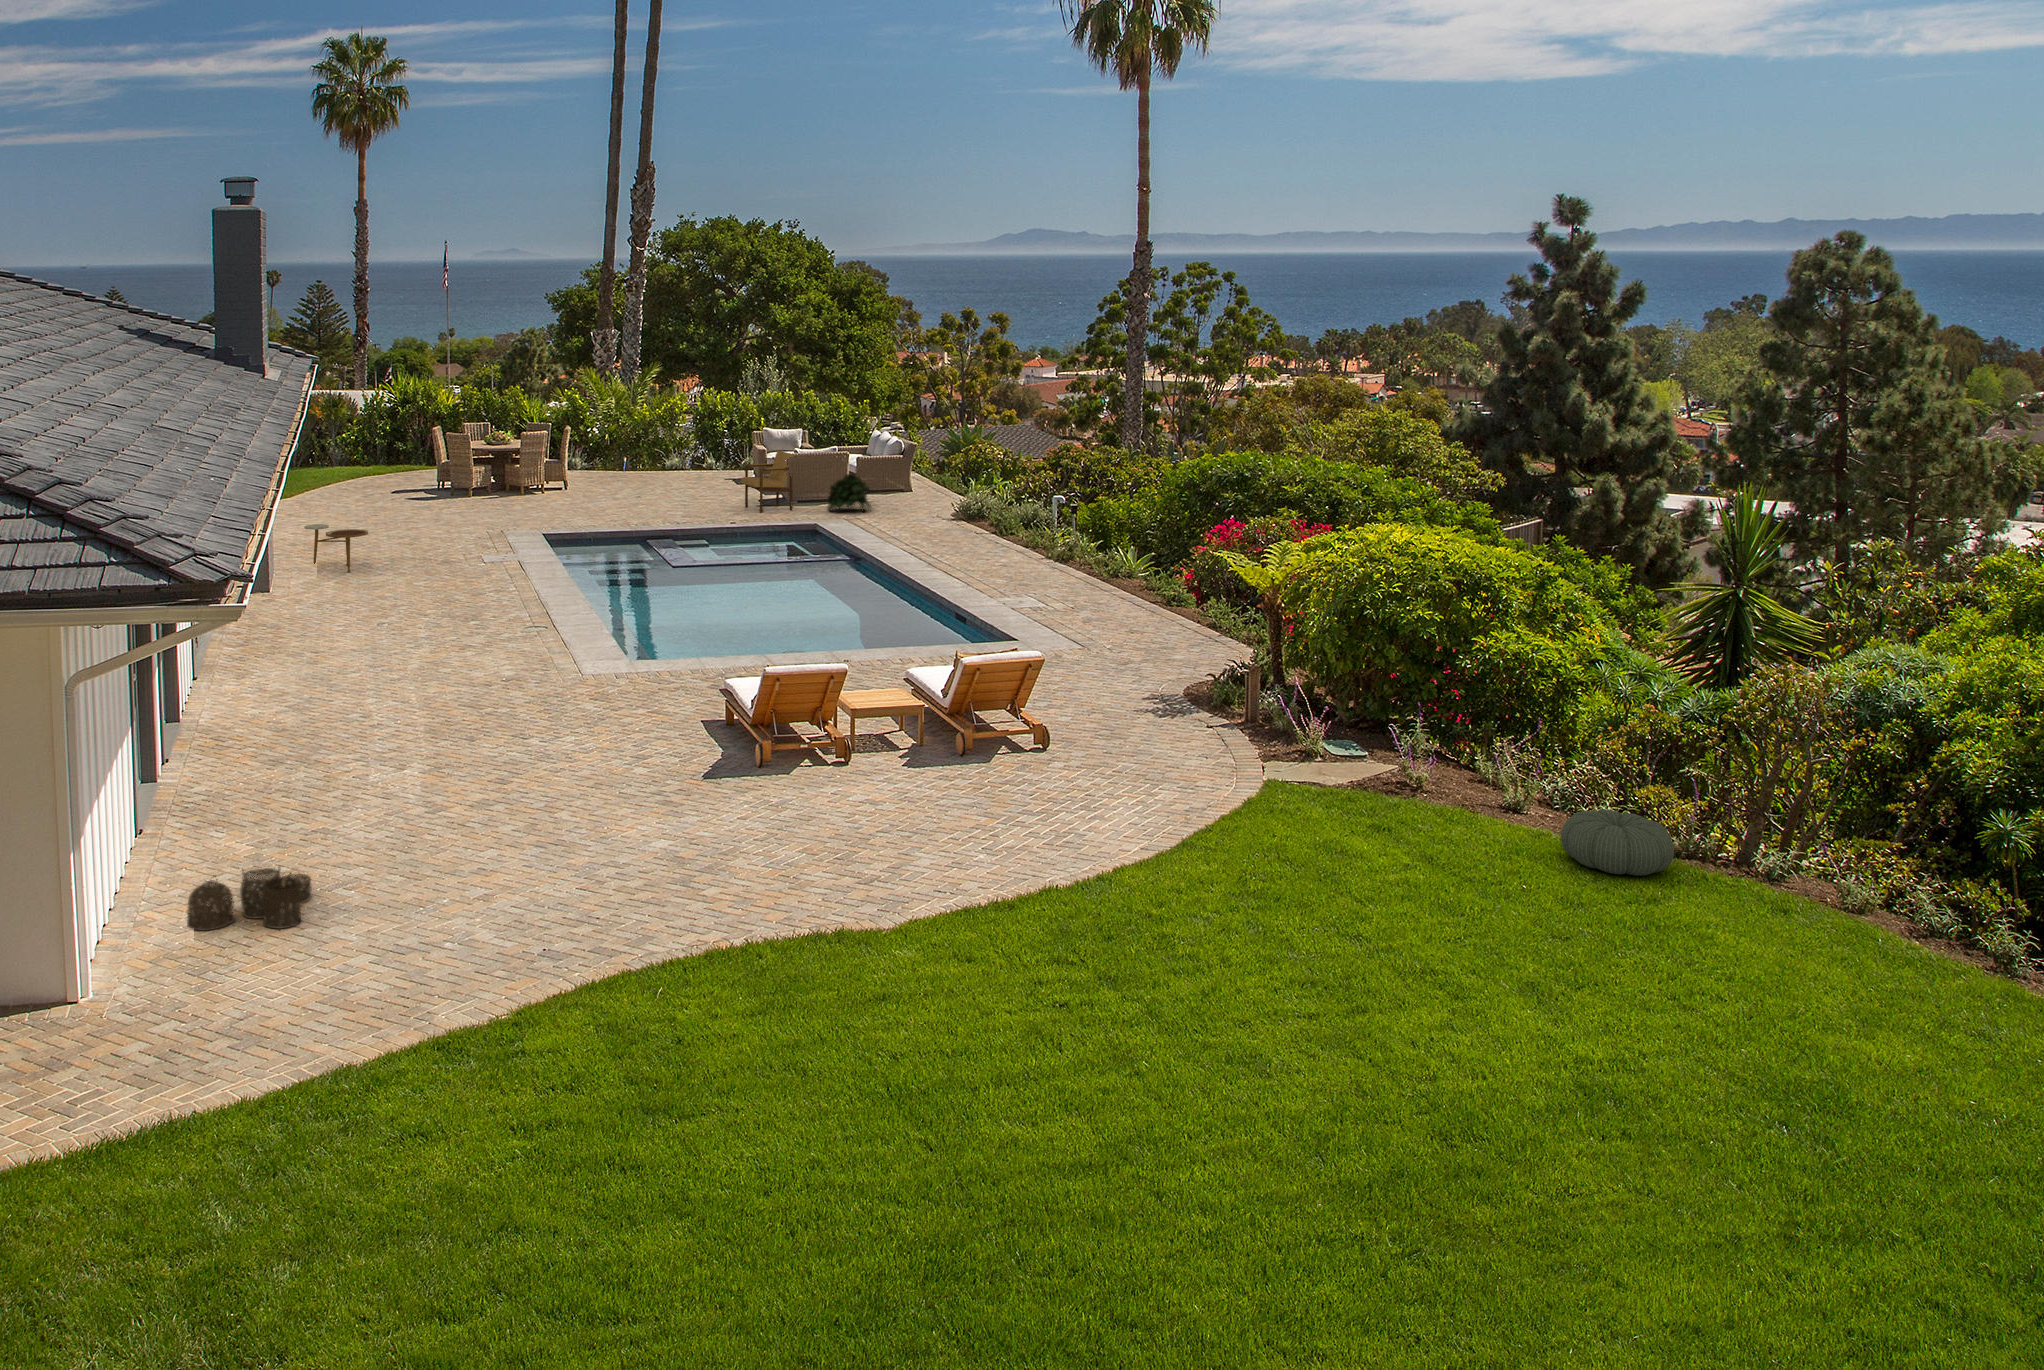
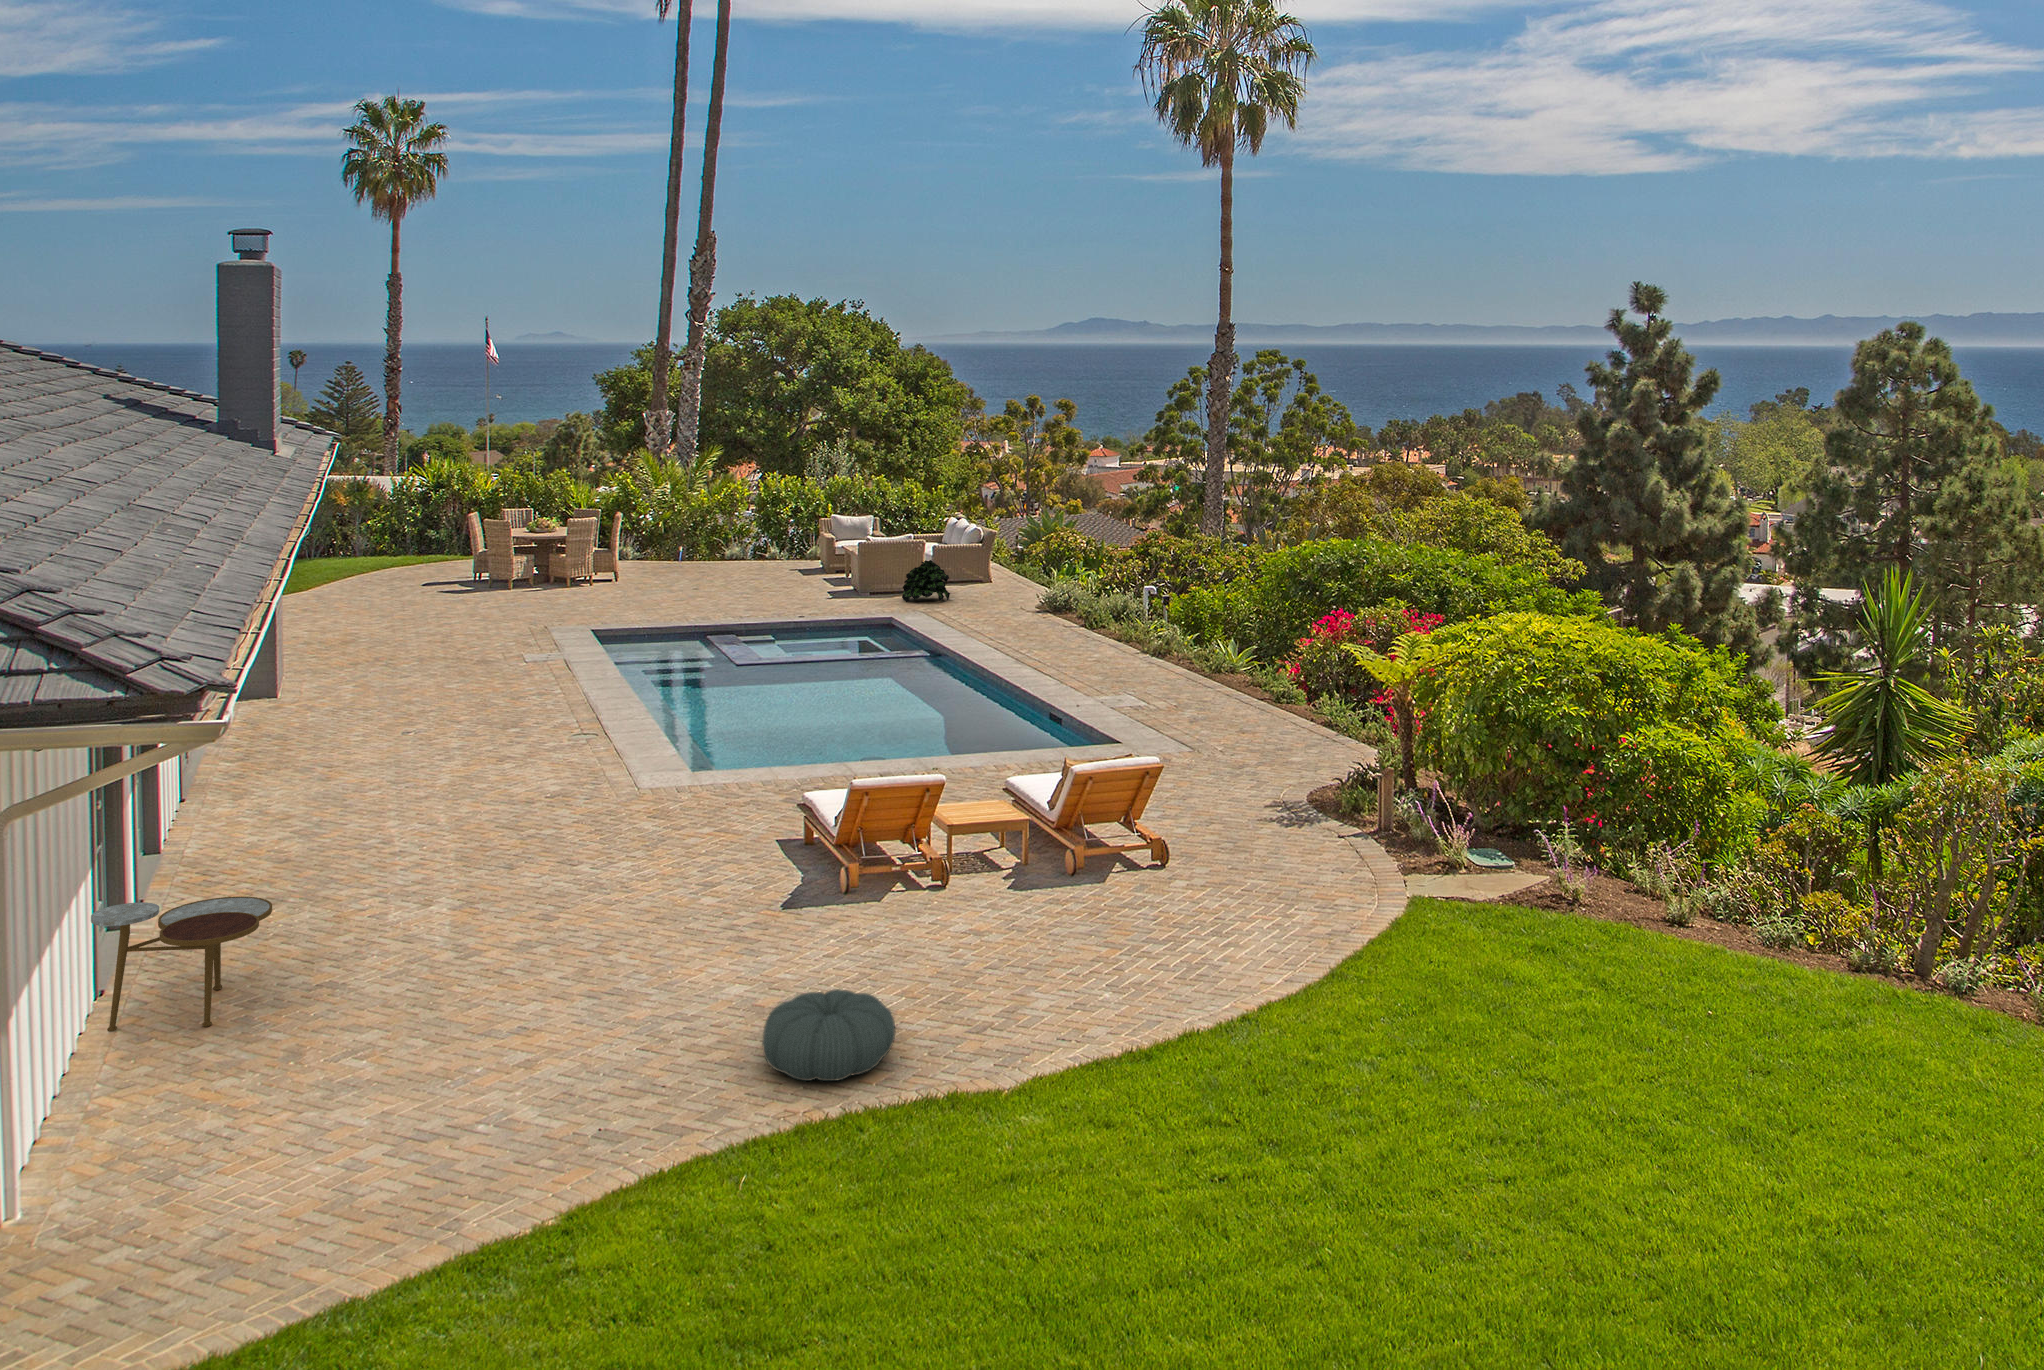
armchair: present [741,451,794,513] -> none [809,536,867,603]
side table: present [304,524,368,573] -> present [91,896,272,1032]
pouf: present [1561,810,1674,876] -> present [762,989,896,1081]
woven basket: present [187,867,312,930] -> none [30,1085,228,1191]

